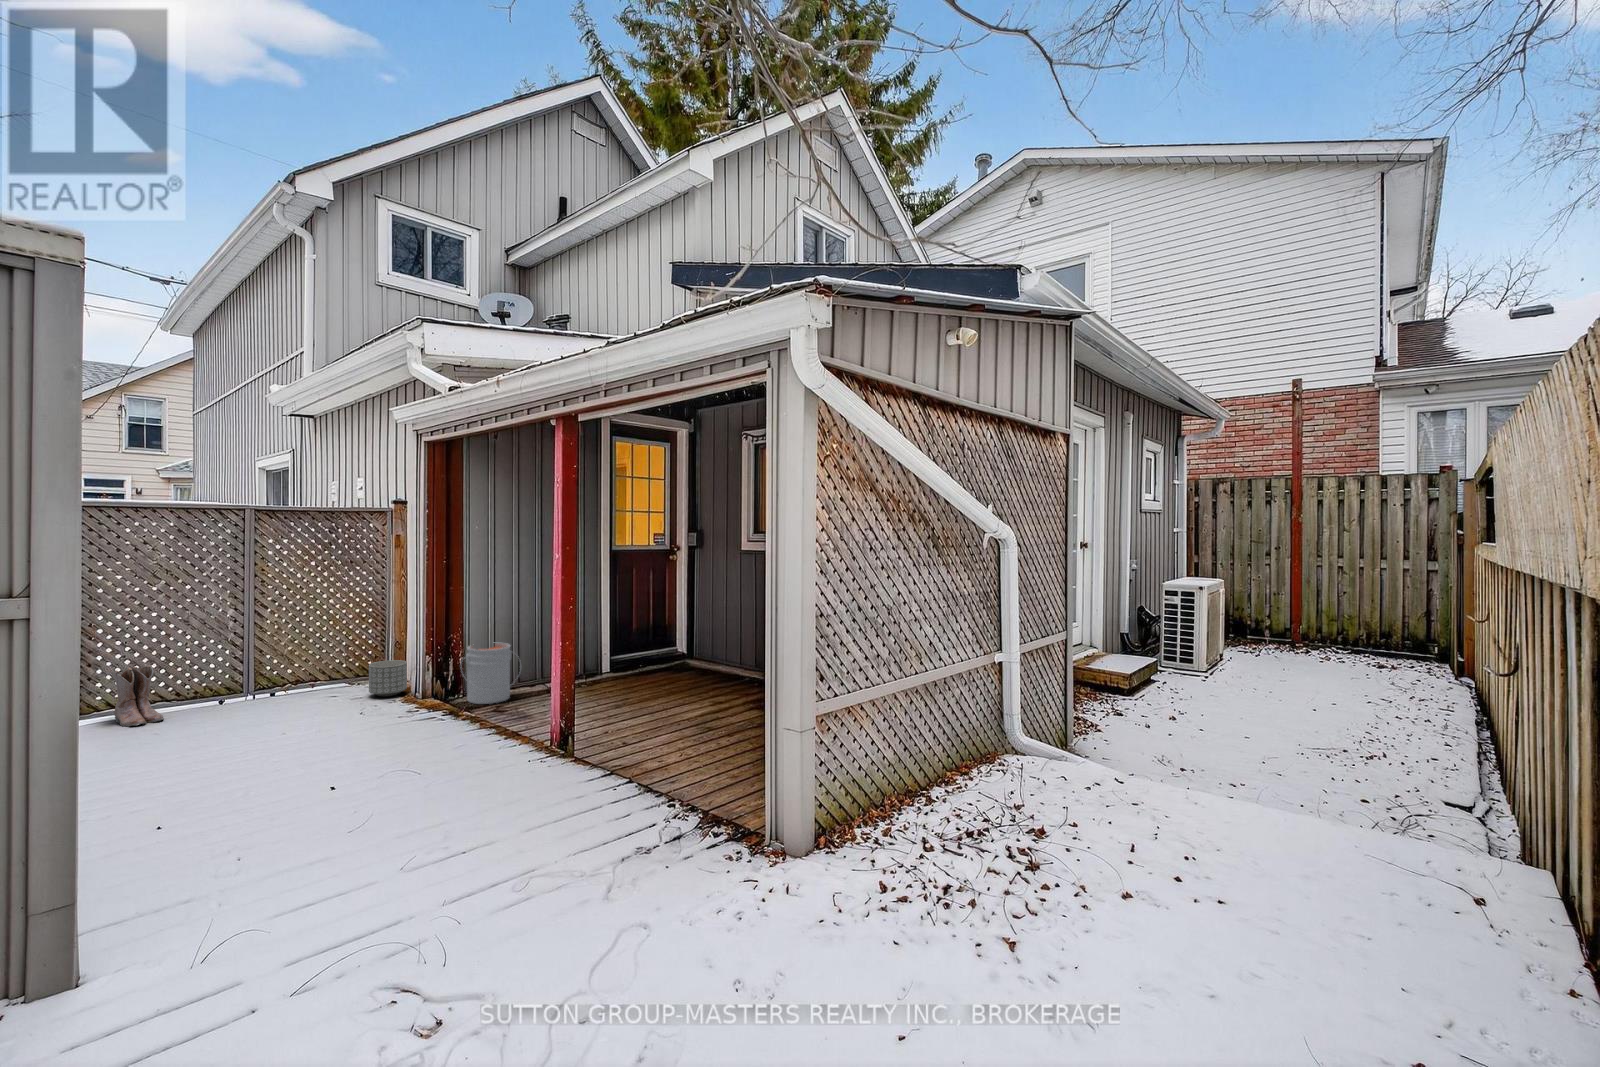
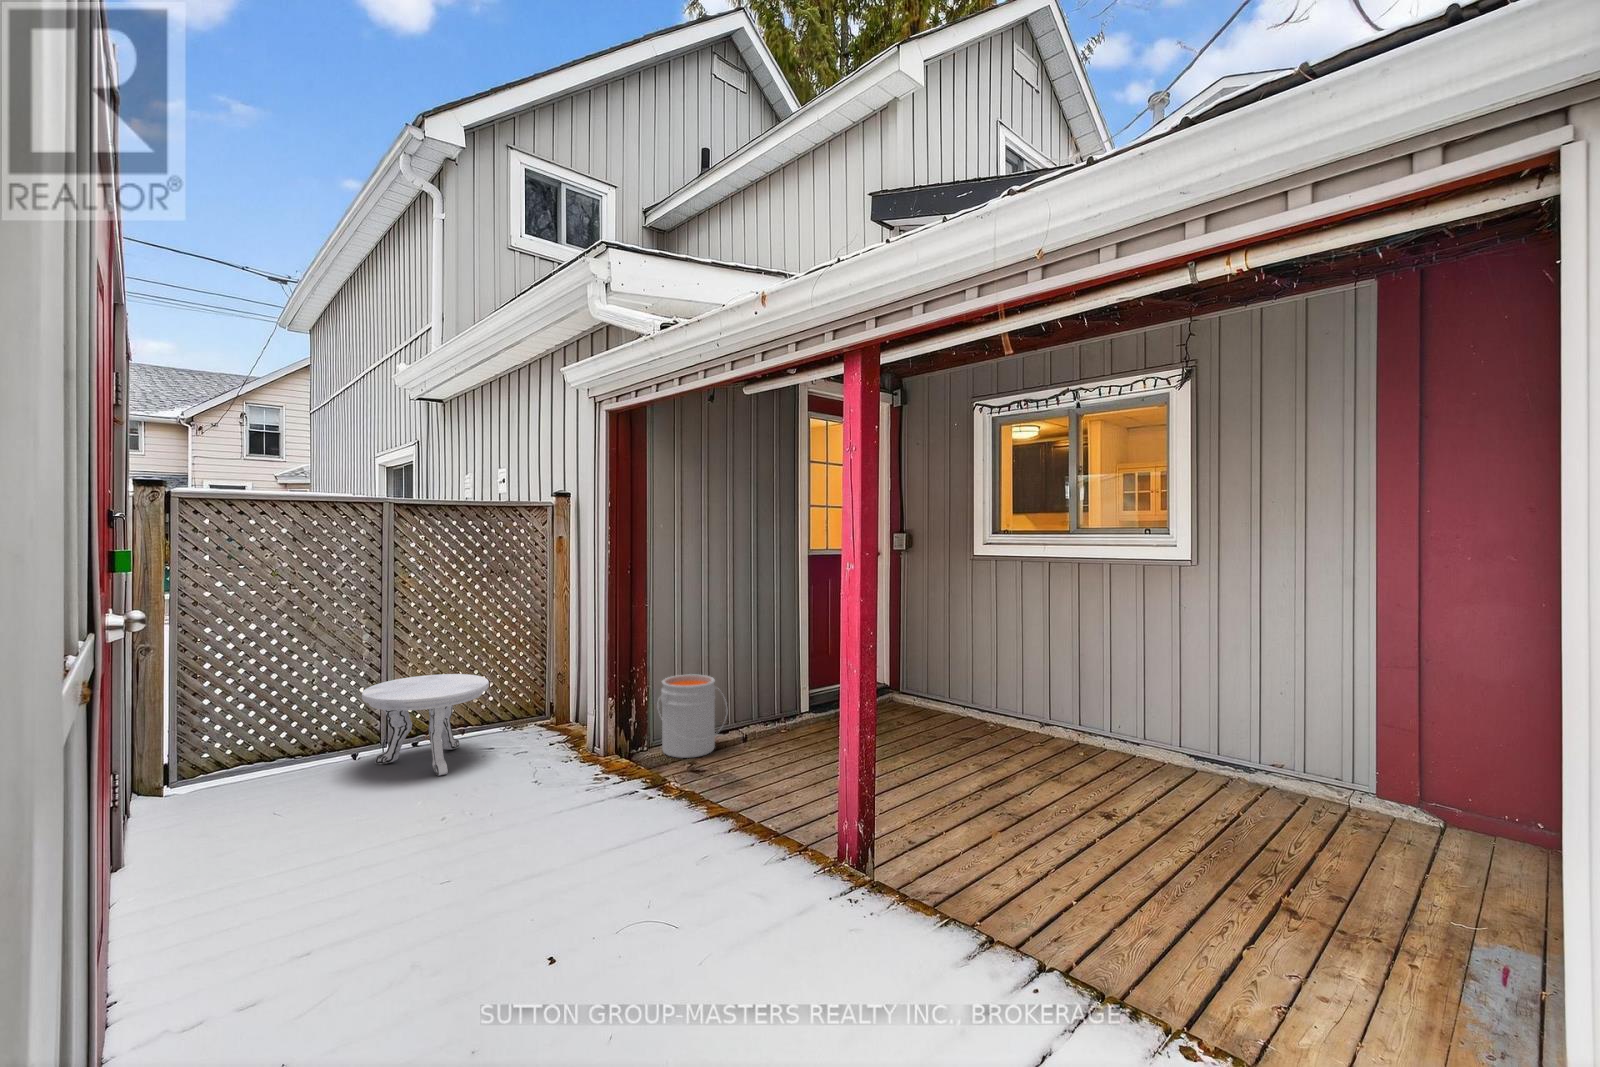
side table: none [224,641,329,715] -> present [362,674,489,776]
planter: present [369,660,407,697] -> none [535,697,580,746]
boots: present [114,665,164,727] -> none [224,710,288,797]

